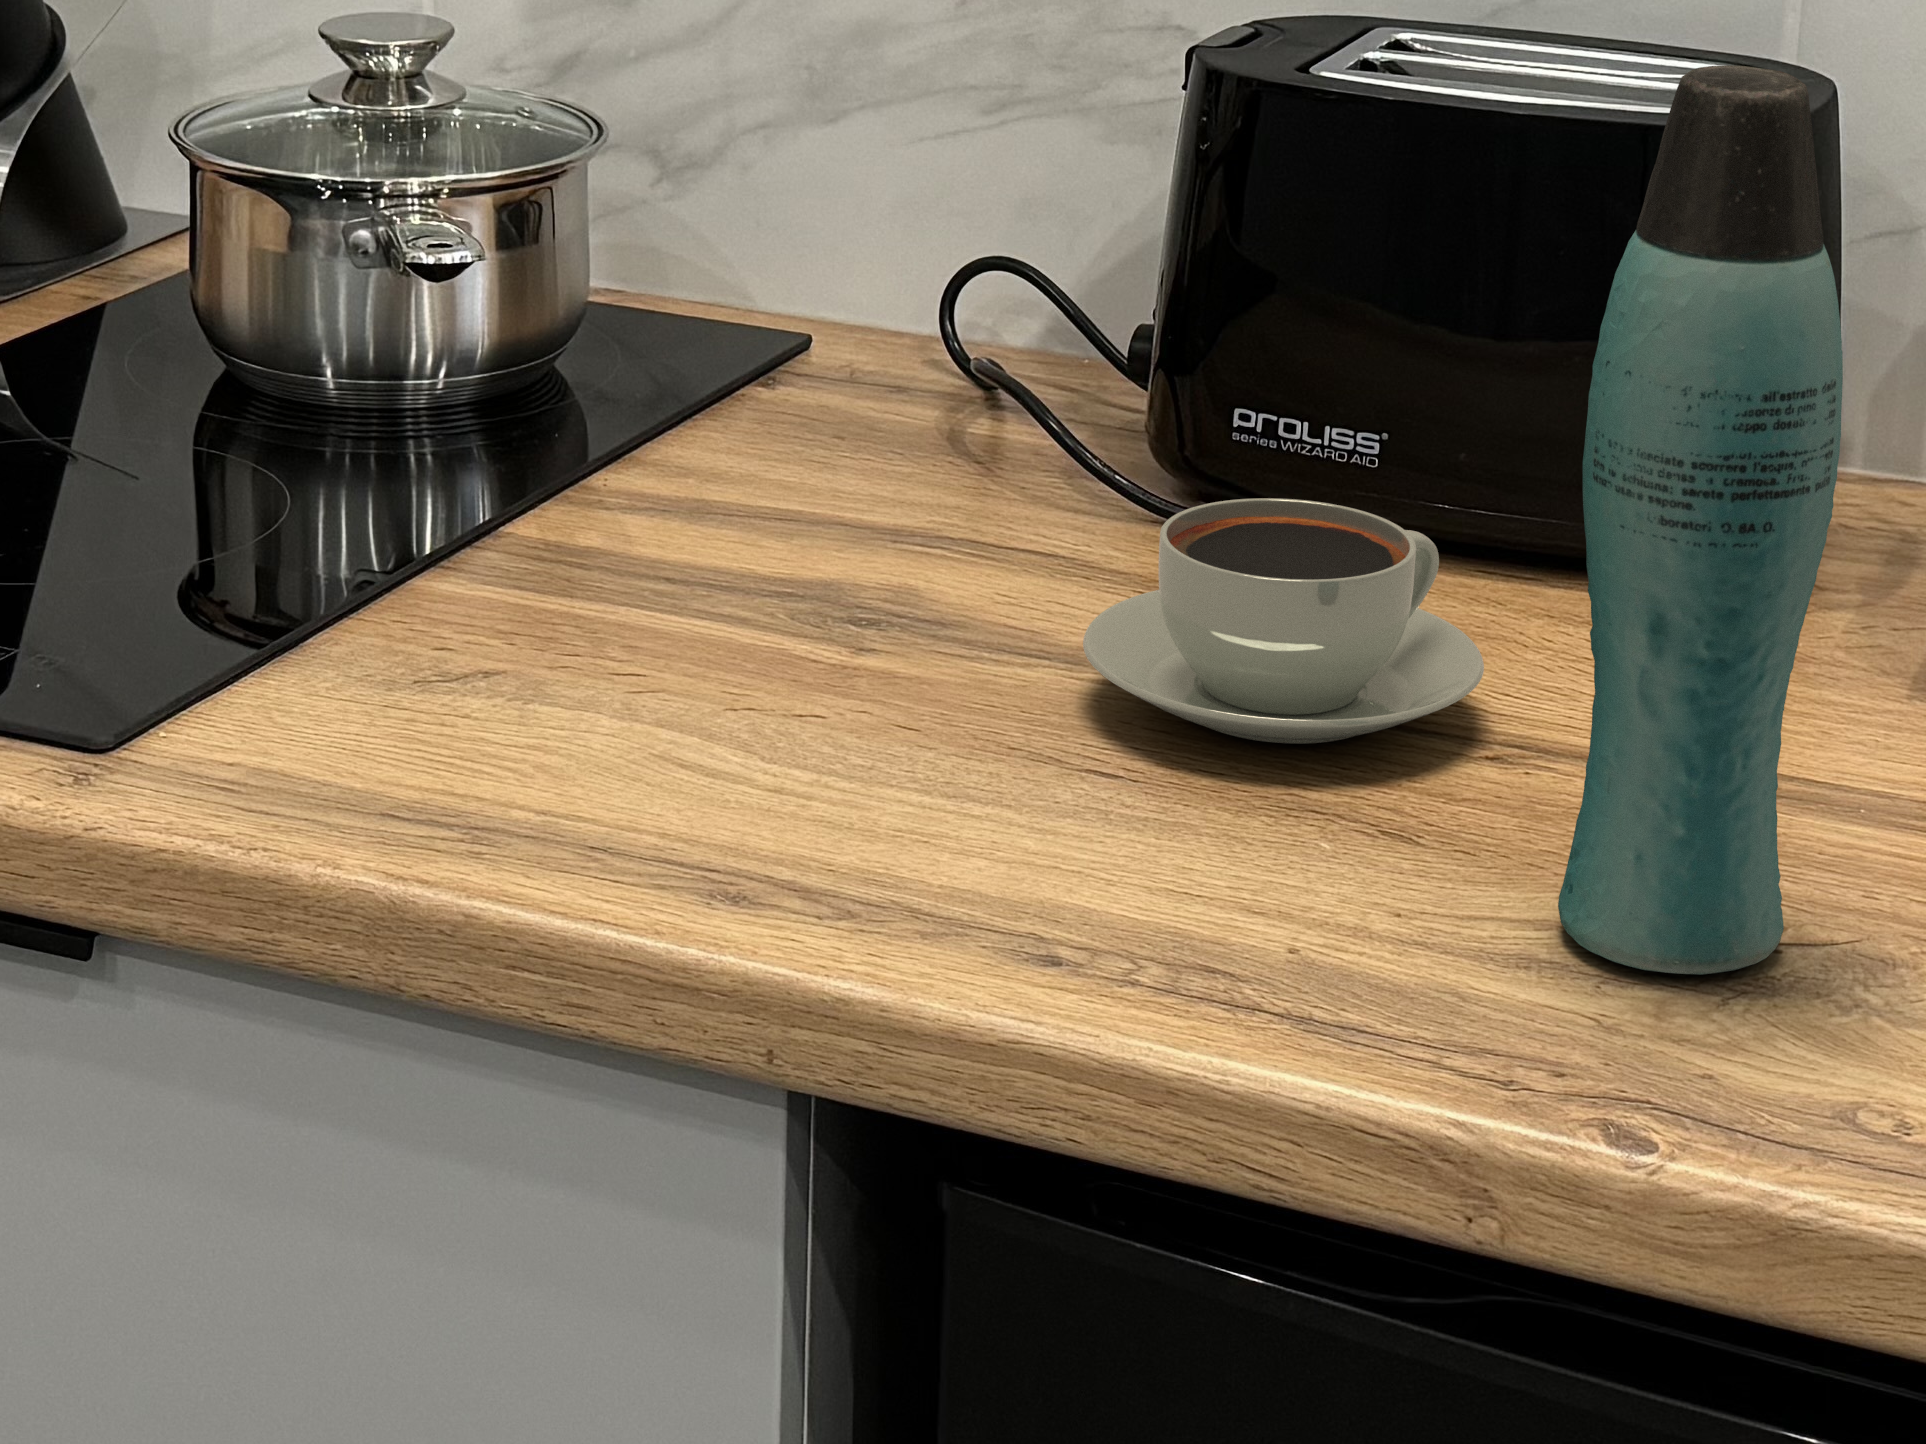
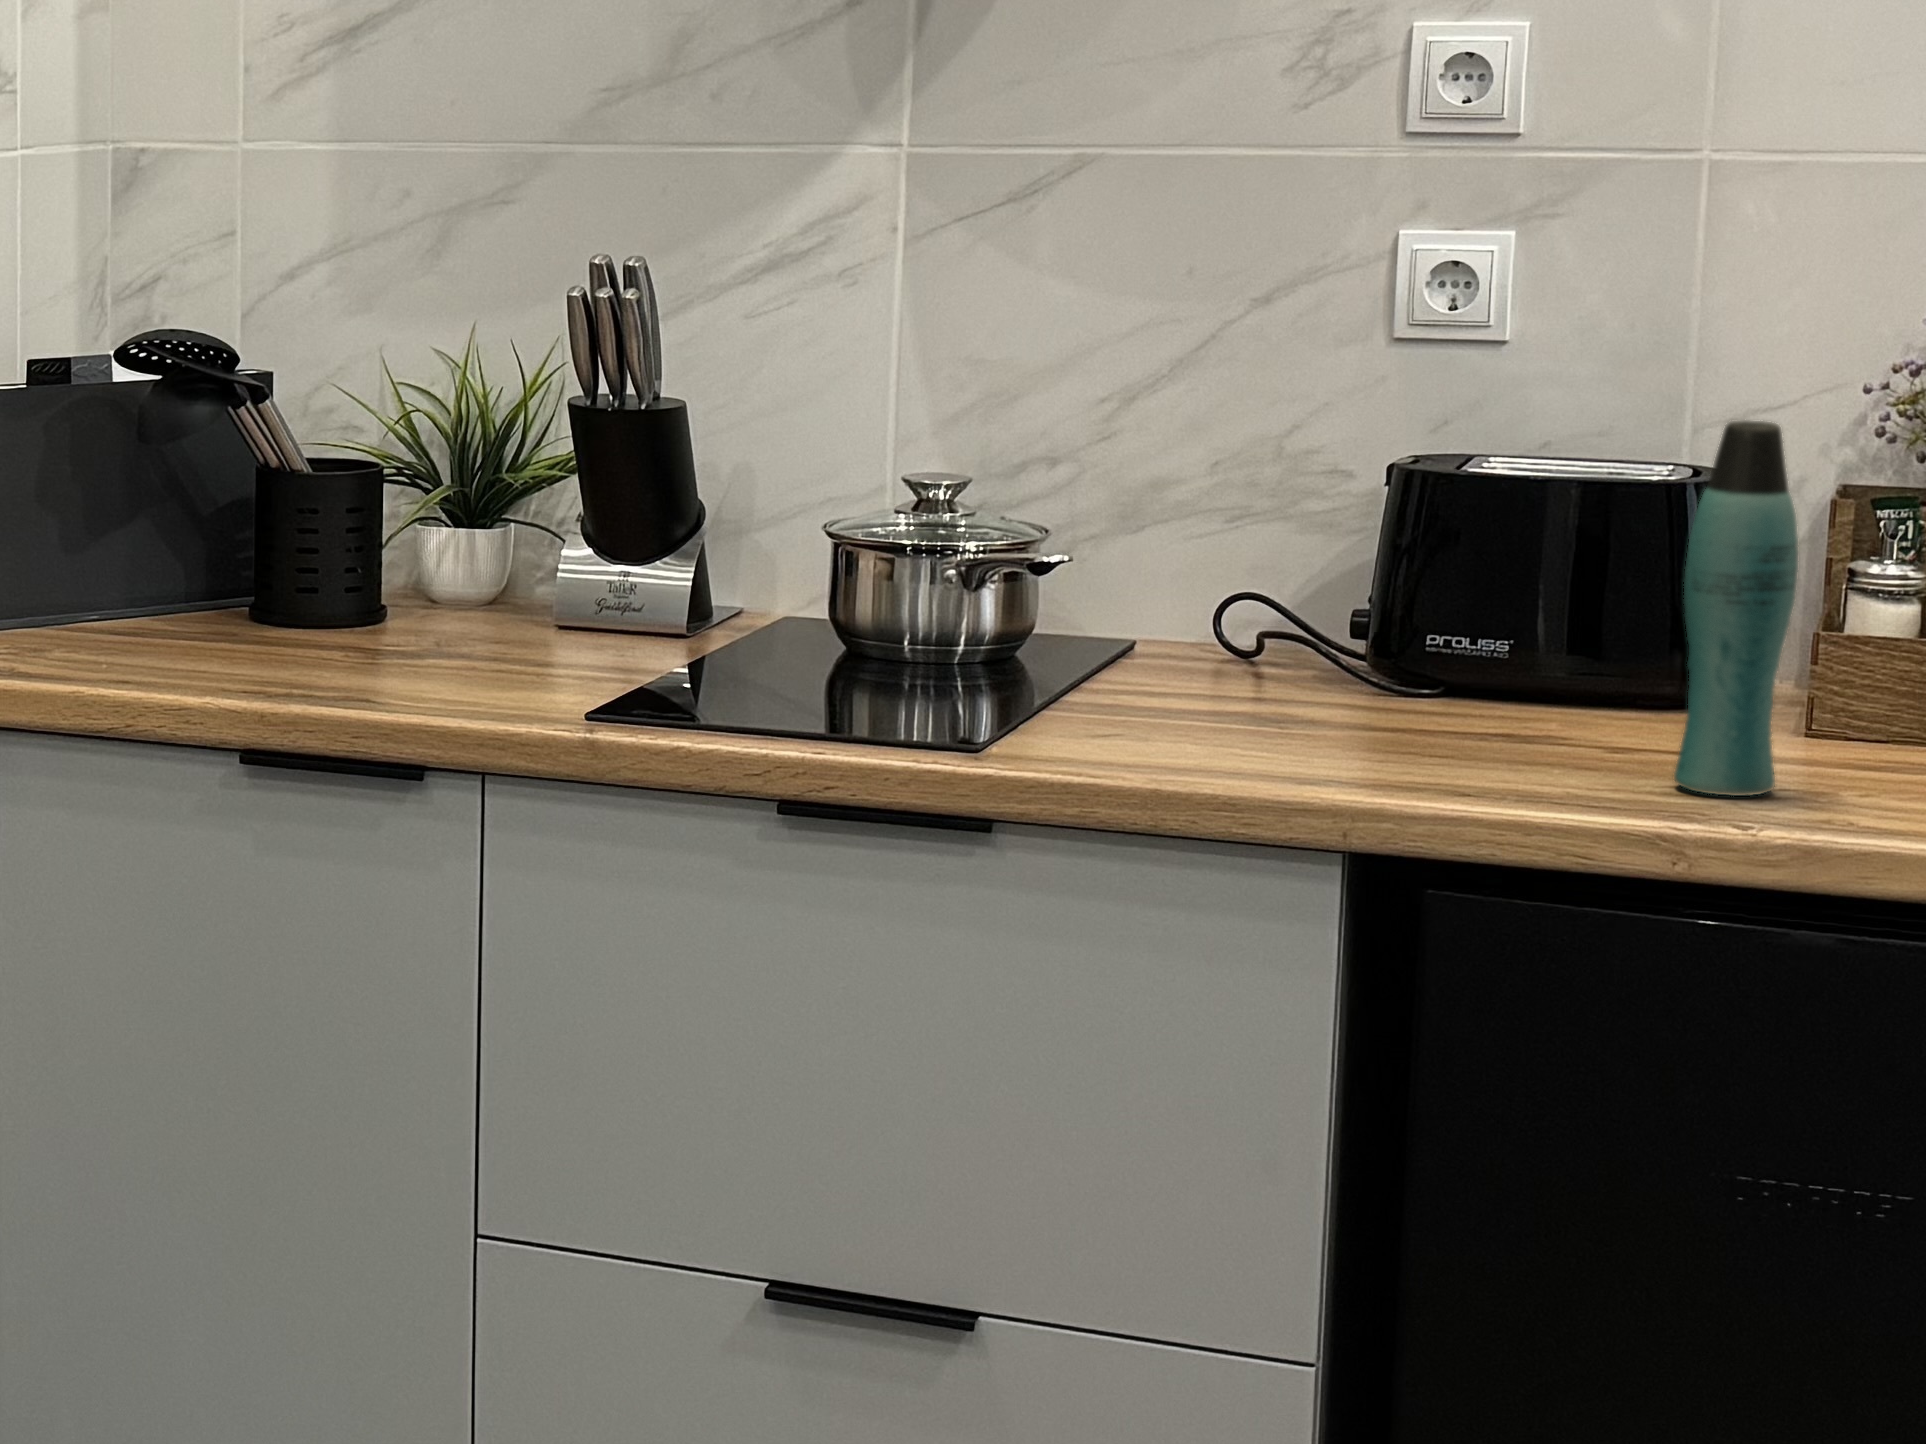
coffee cup: present [1083,498,1484,744] -> none [1406,651,1599,748]

